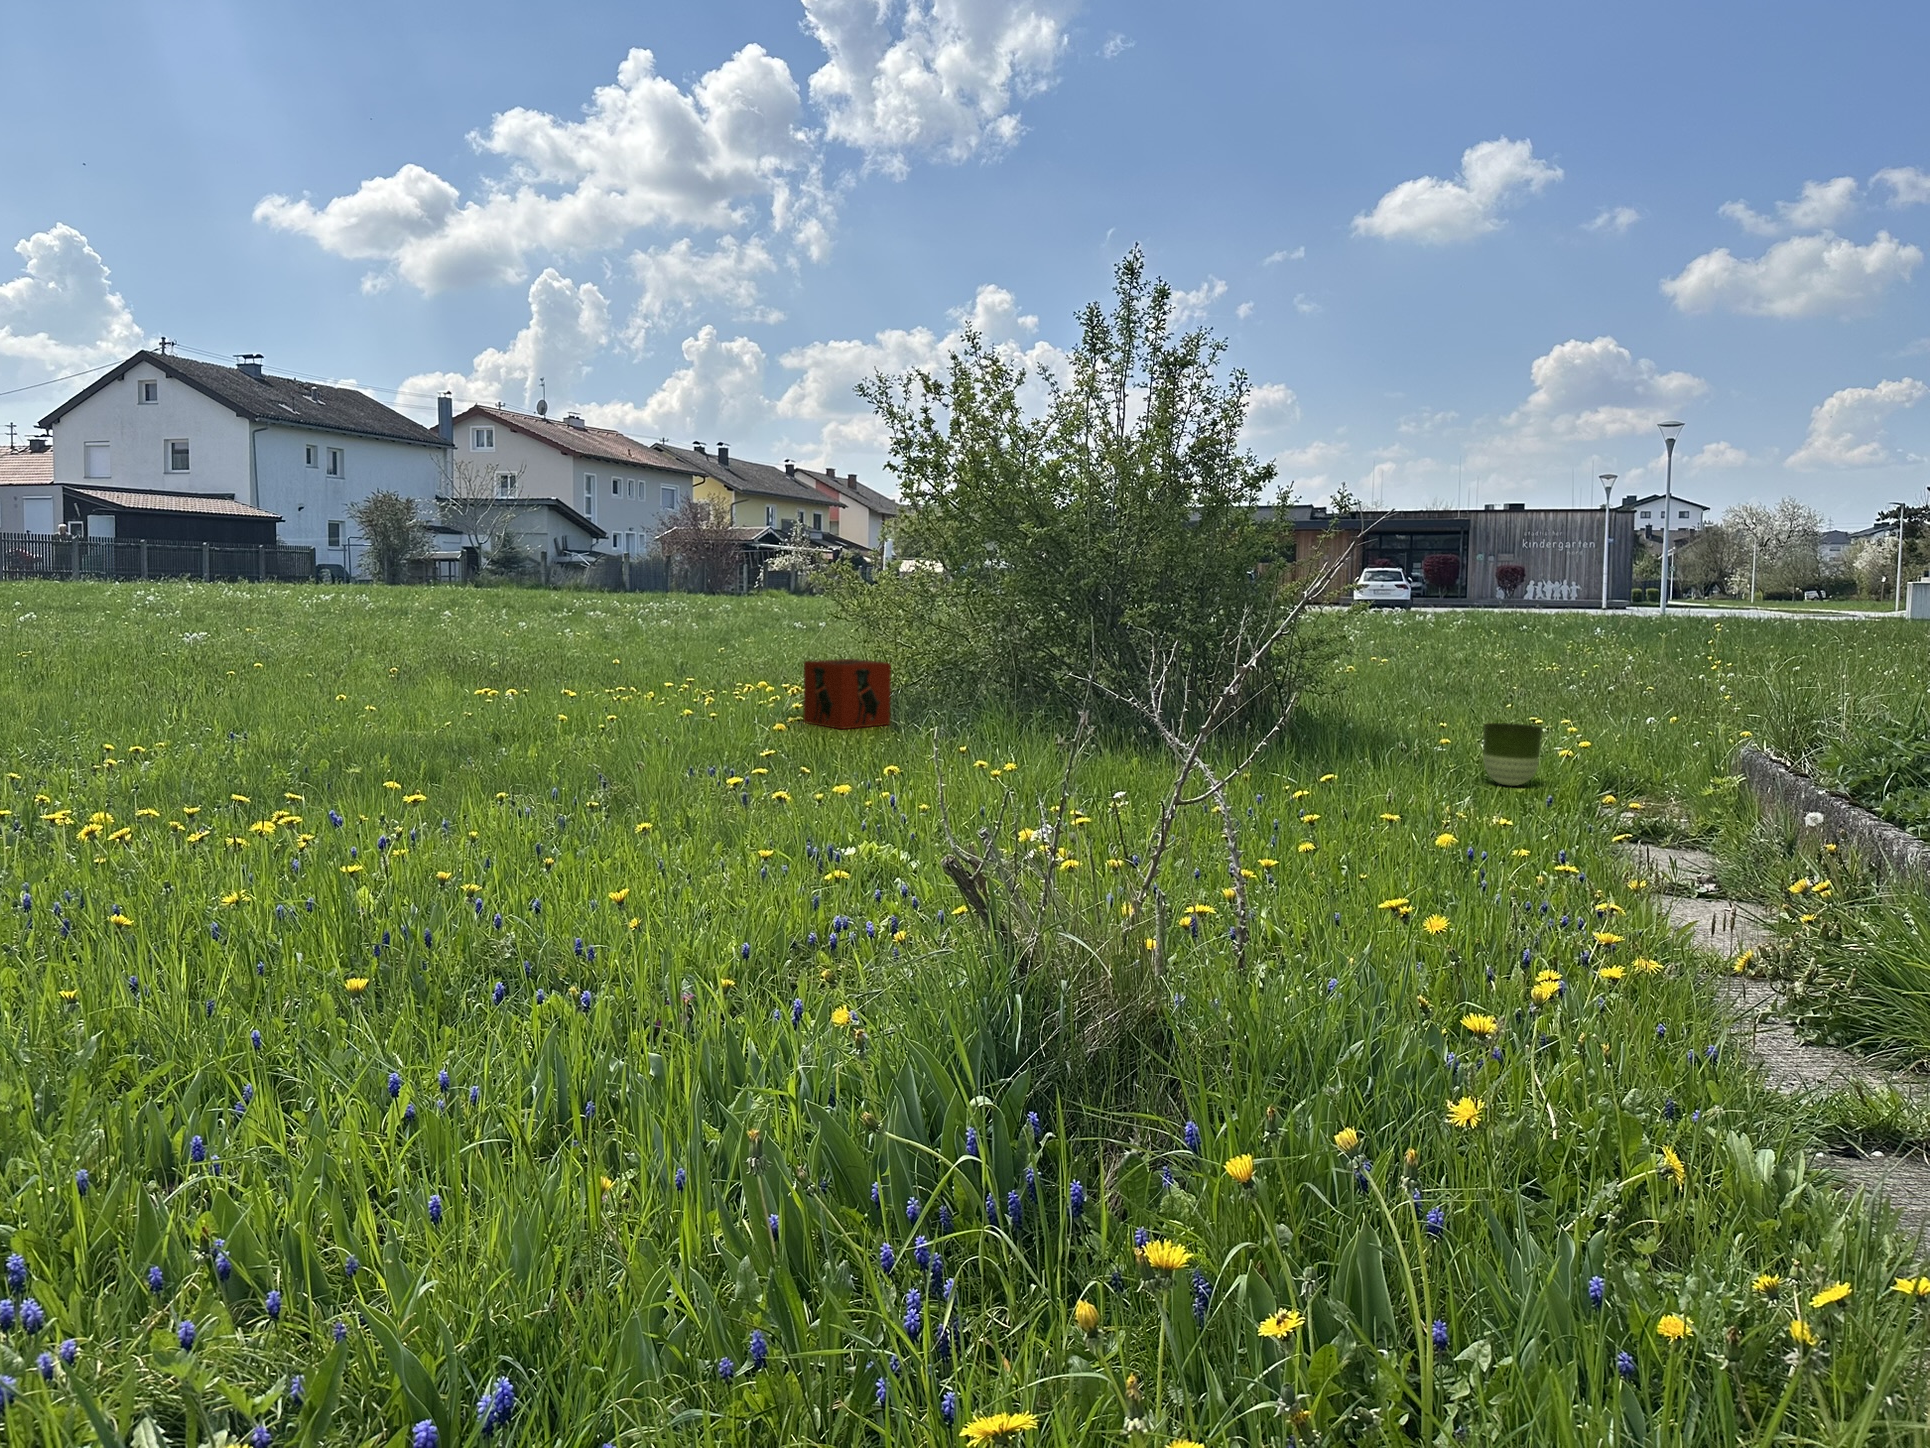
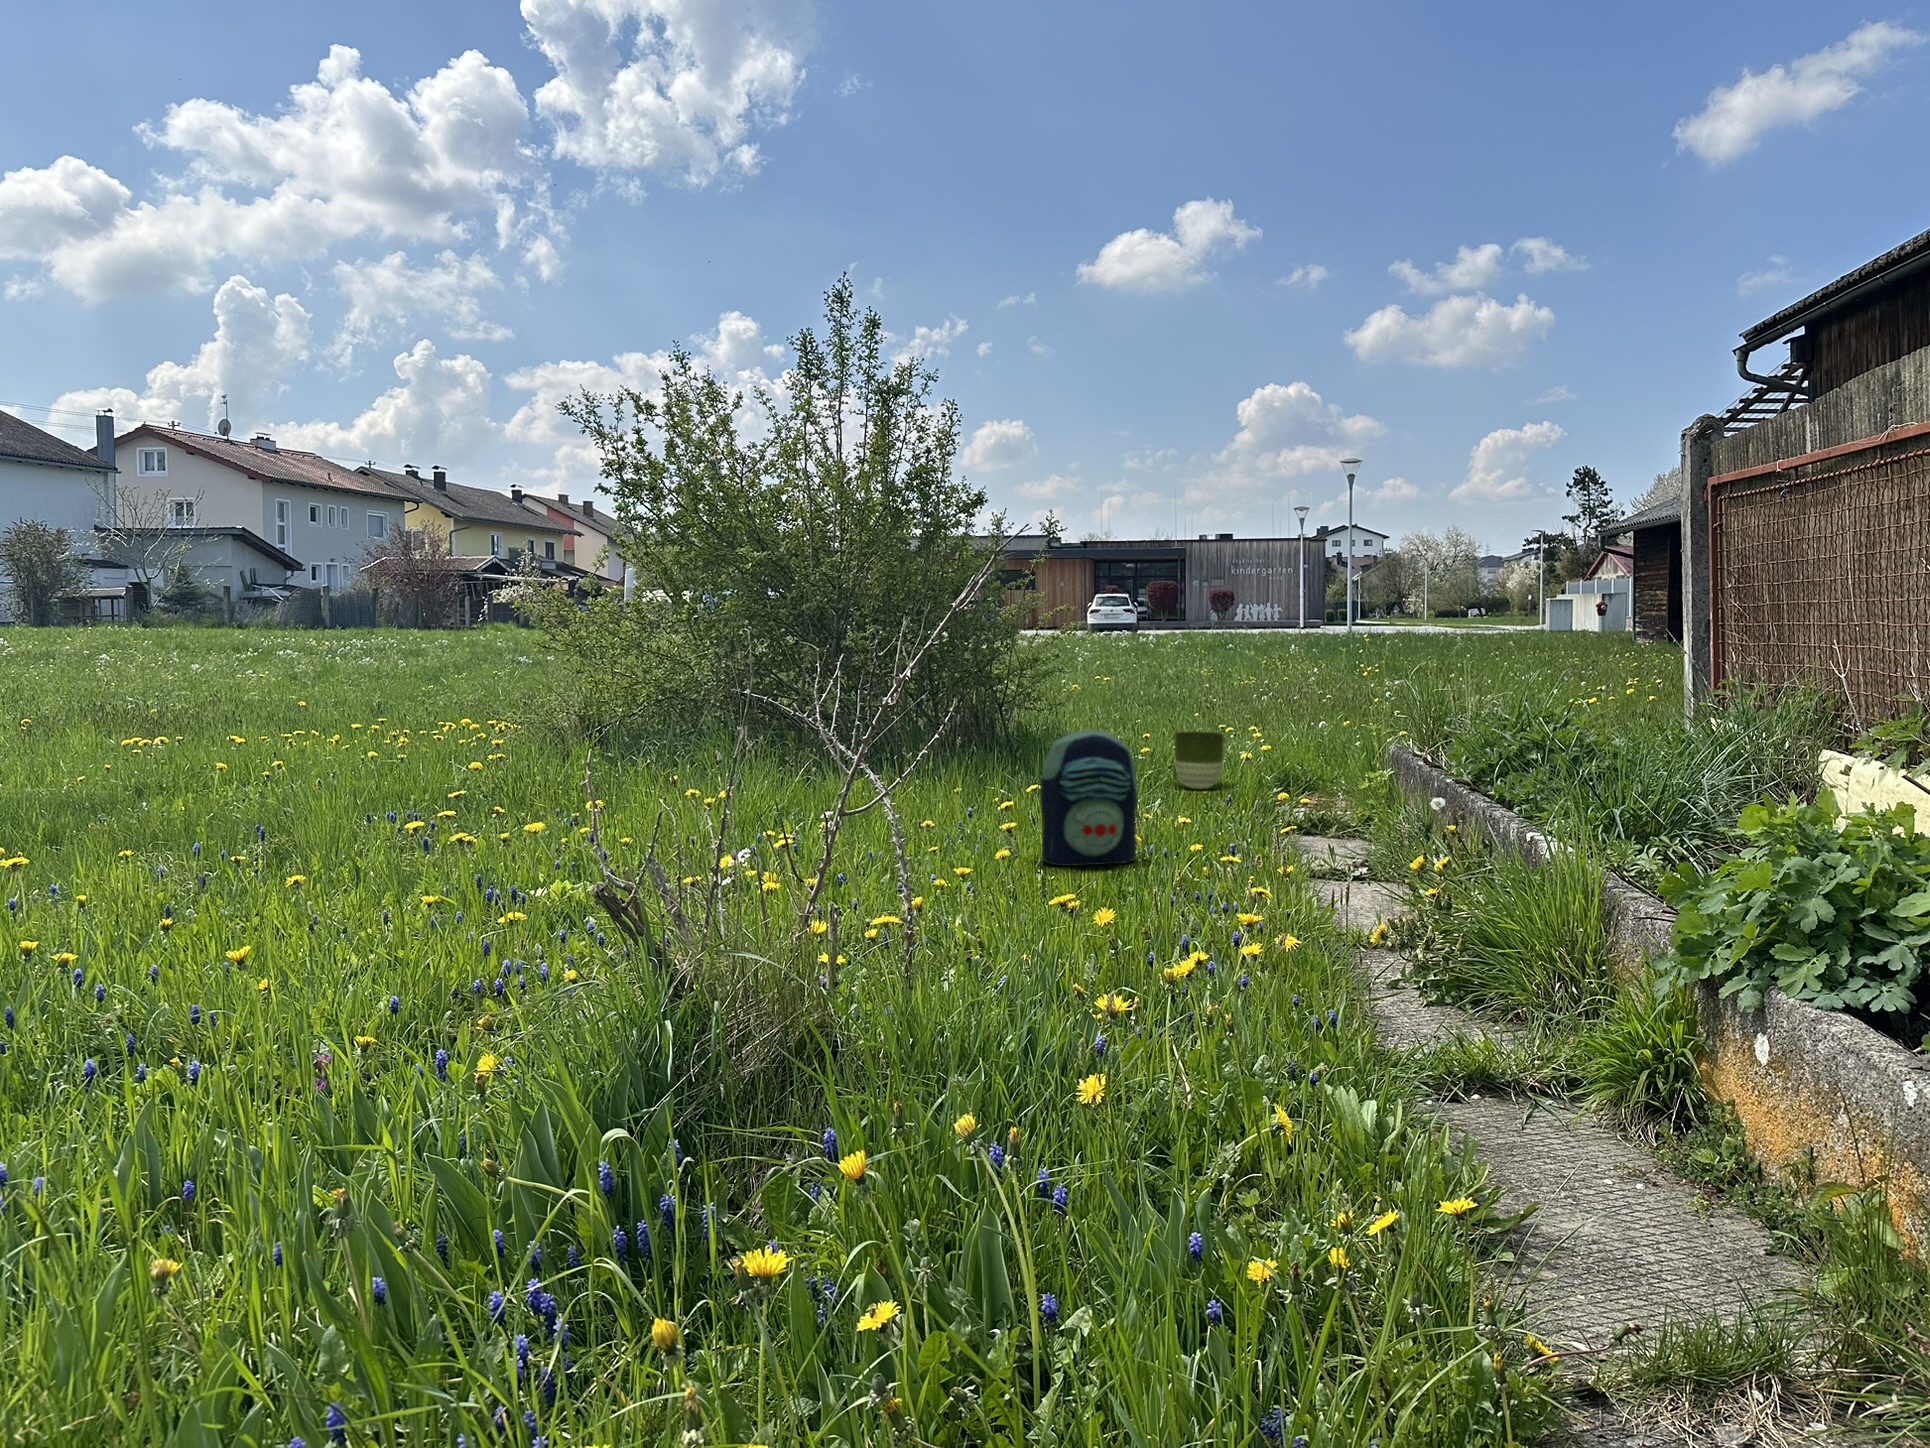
storage box: present [803,659,891,729] -> none [510,692,609,766]
backpack: none [1351,727,1457,867] -> present [1040,729,1137,866]

